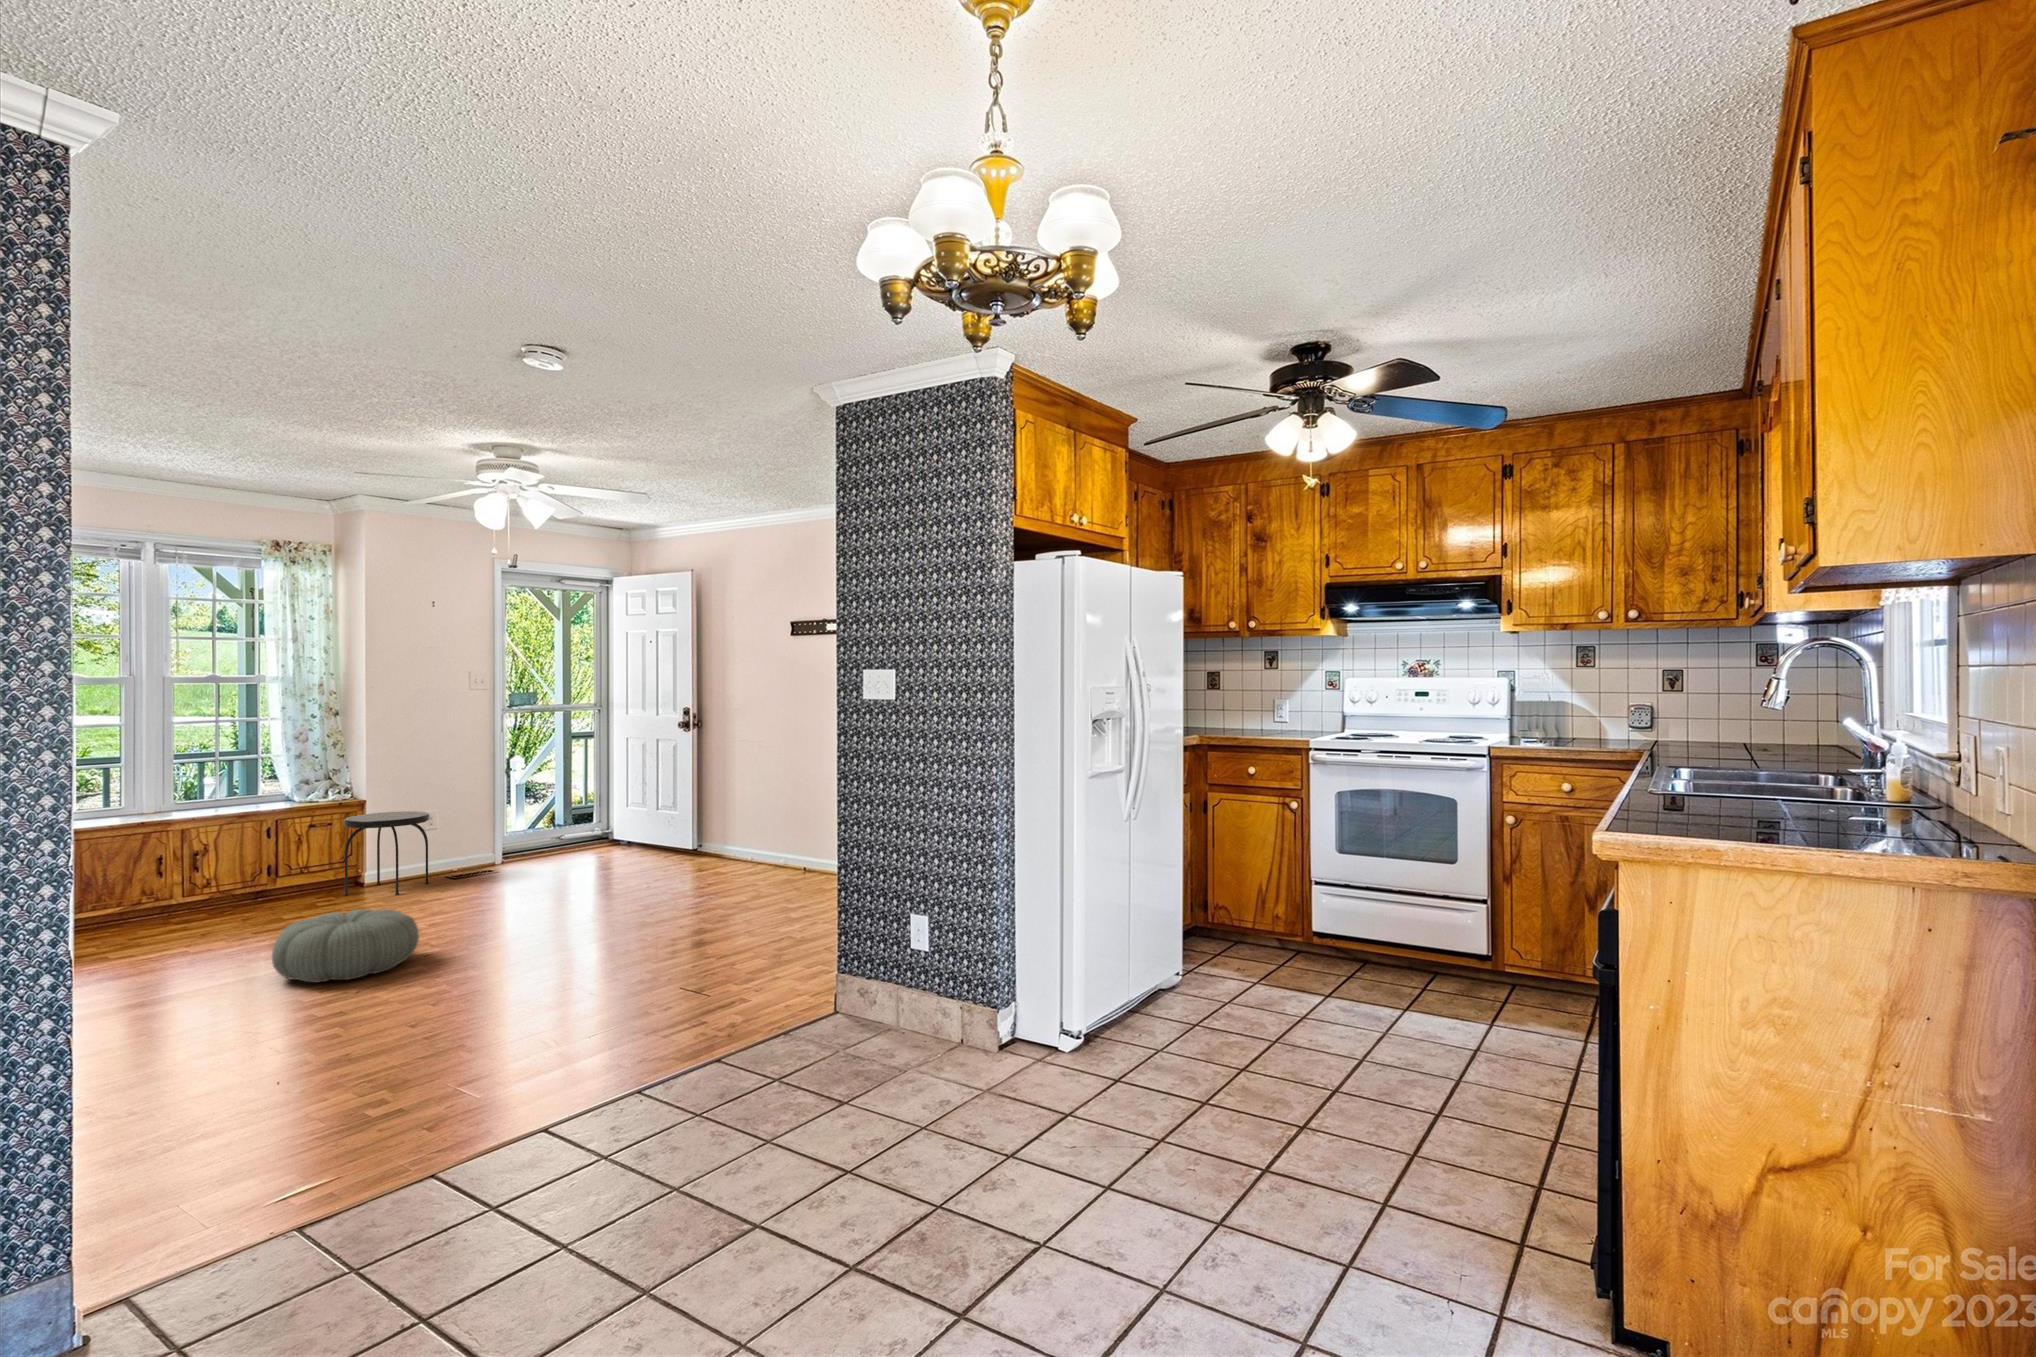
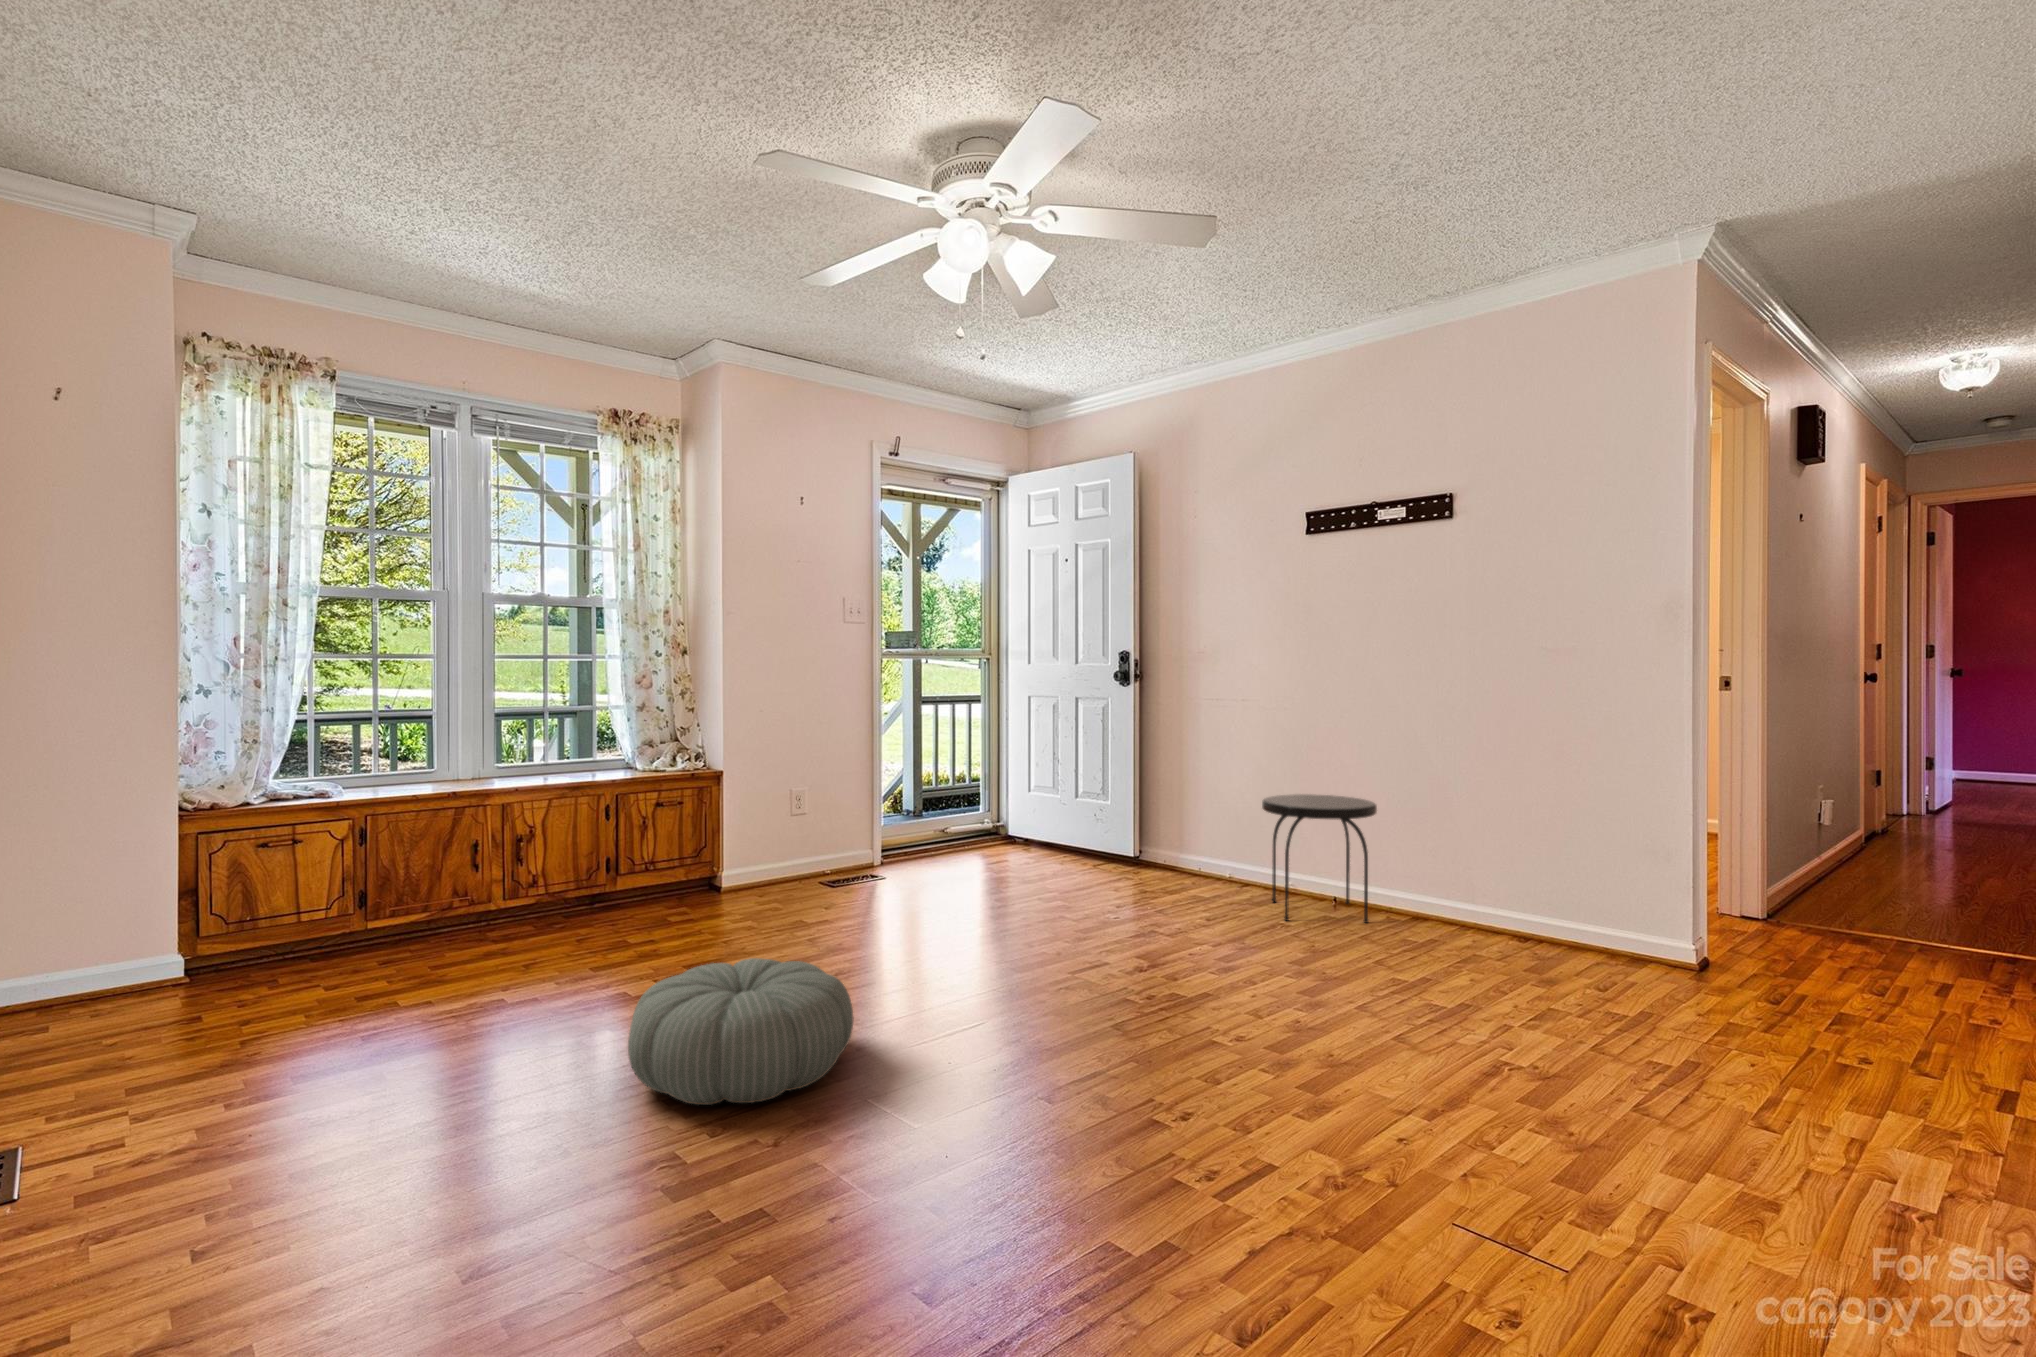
side table: present [344,811,430,895] -> present [1262,794,1377,923]

